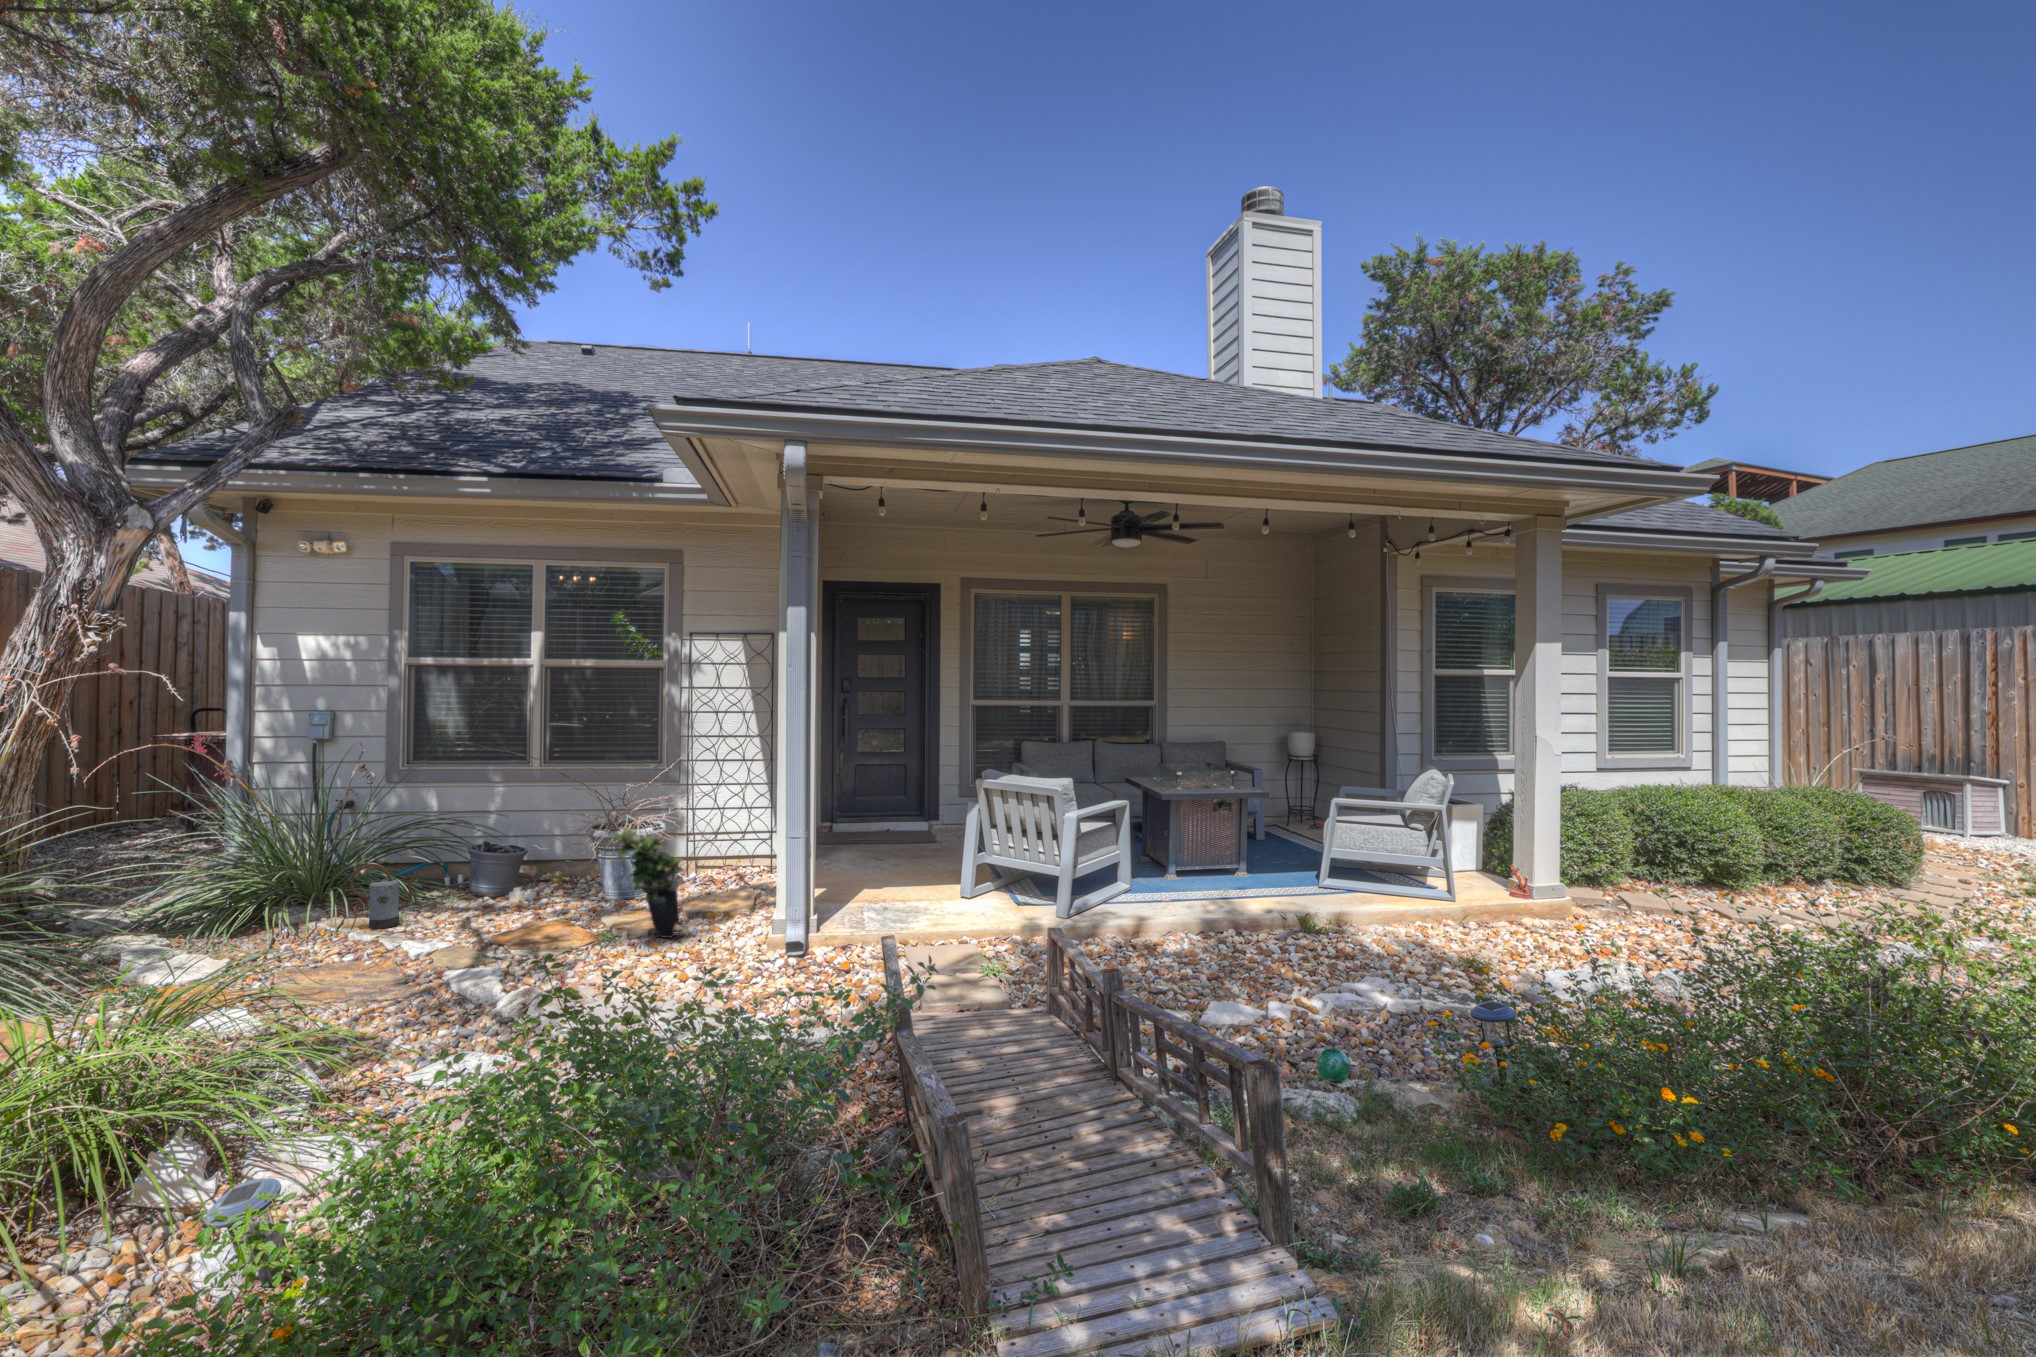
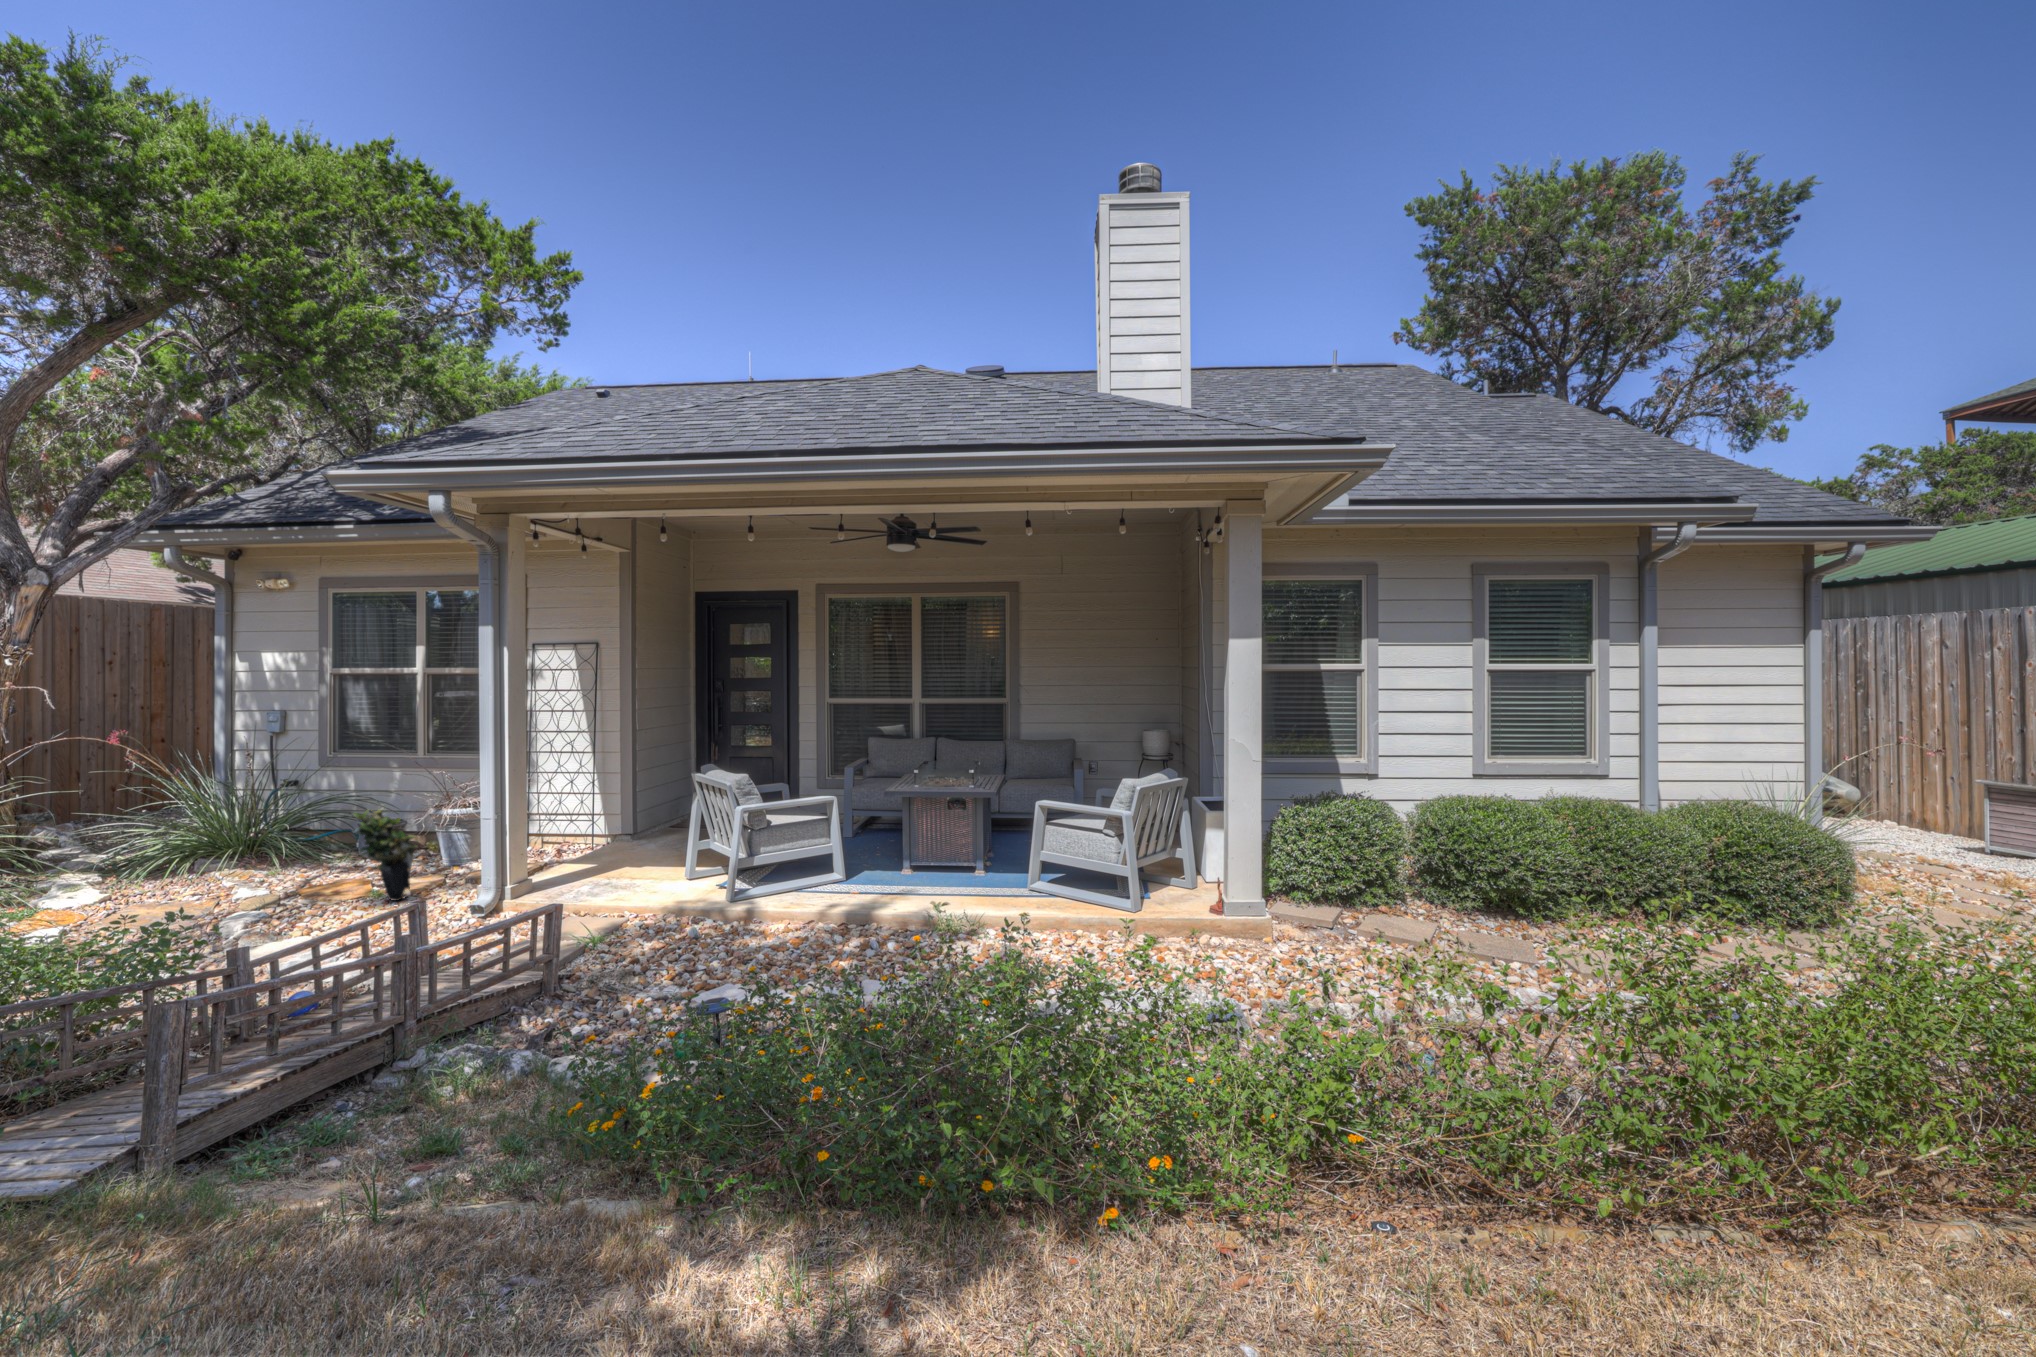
watering can: present [349,864,418,929] -> none [210,831,262,881]

